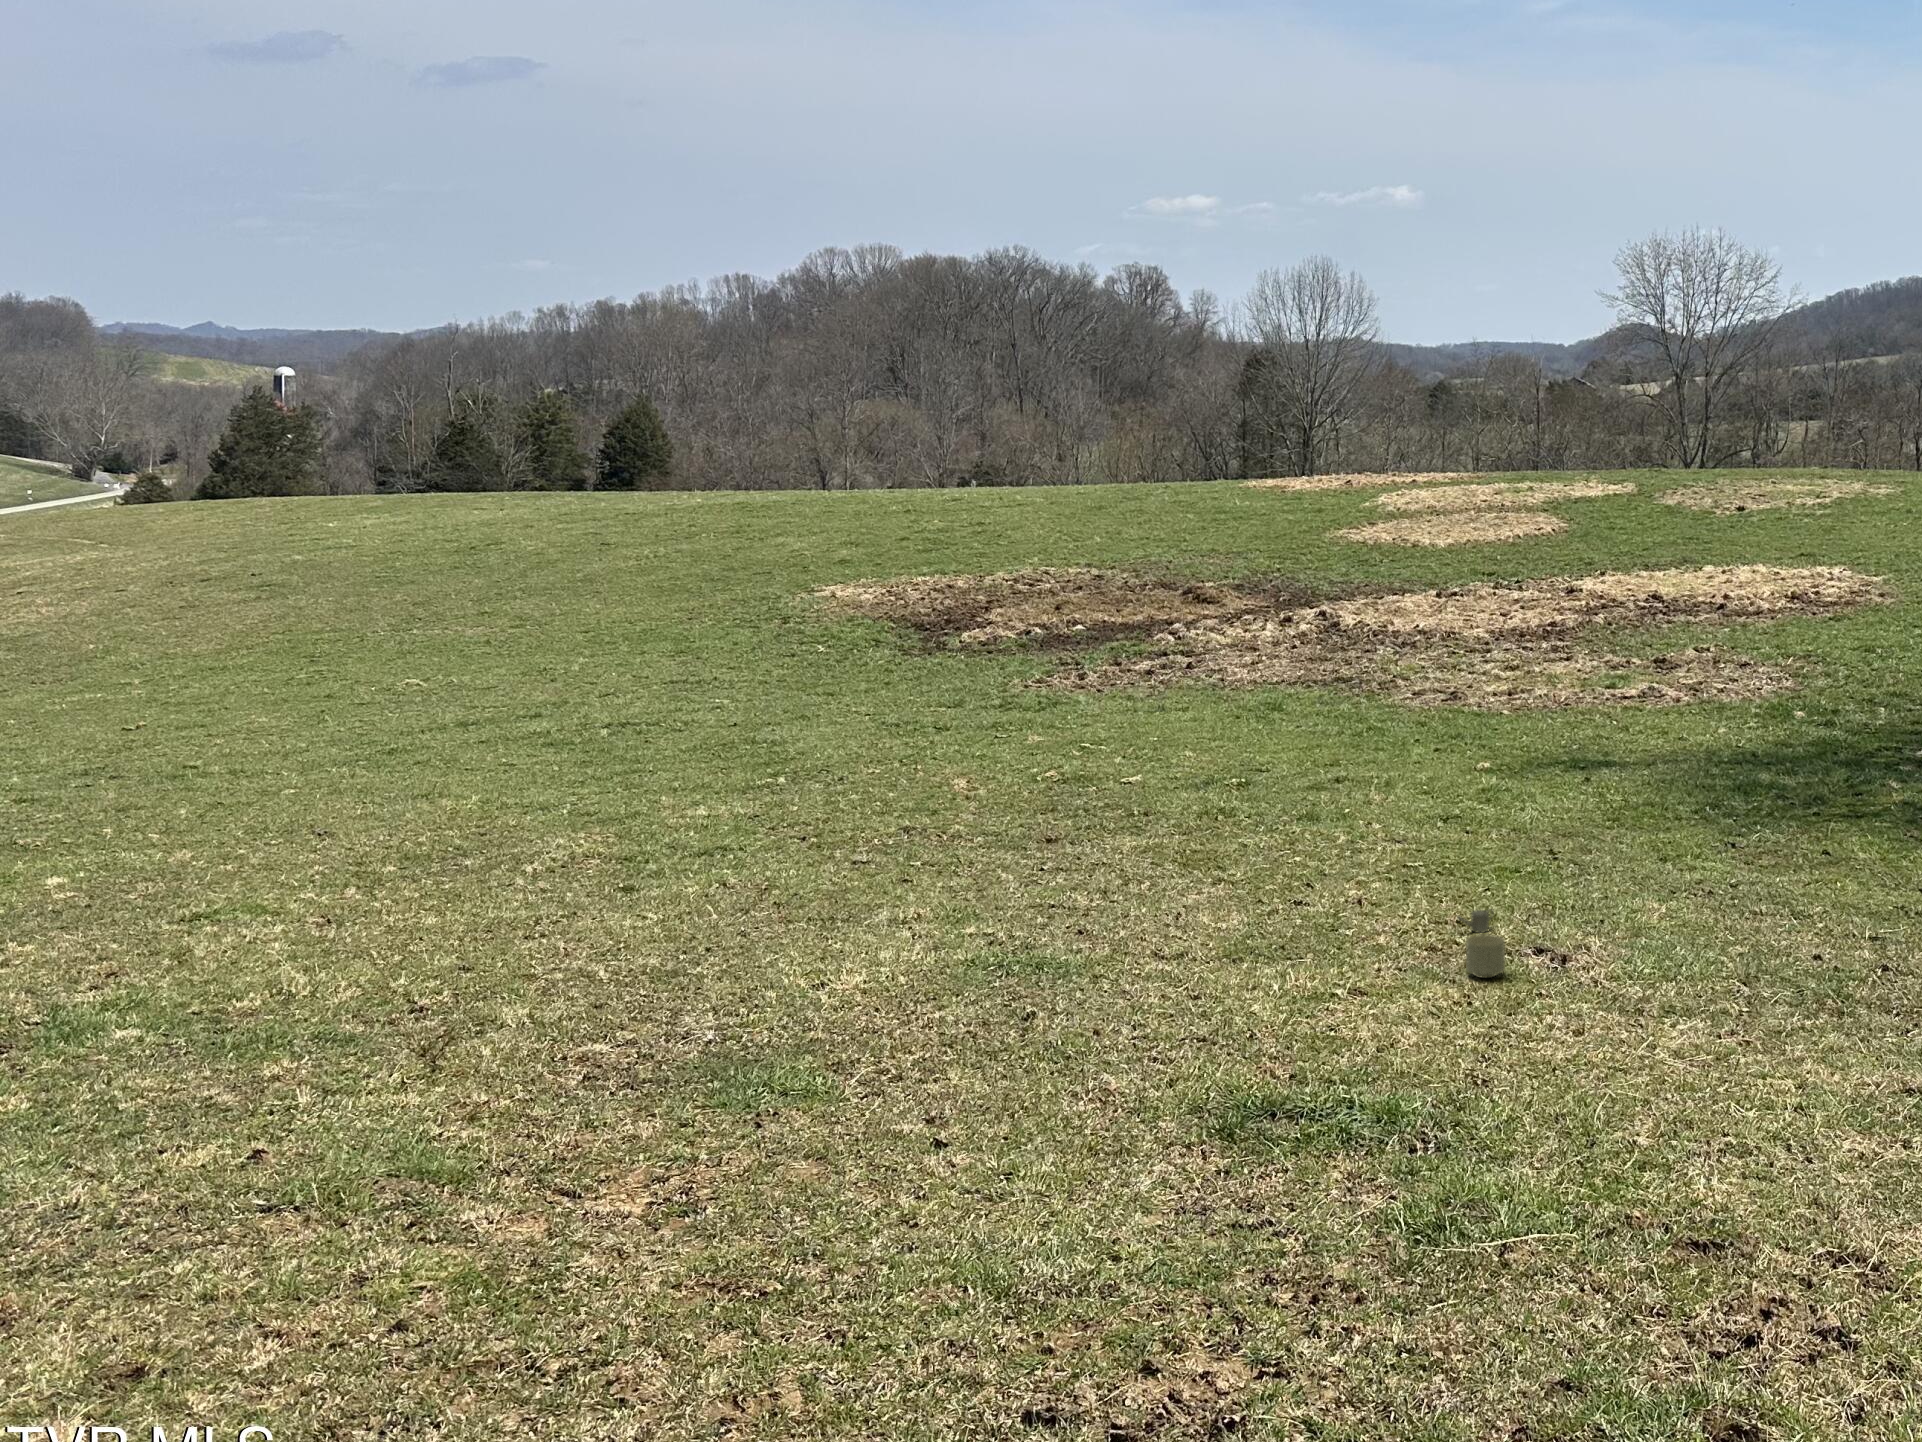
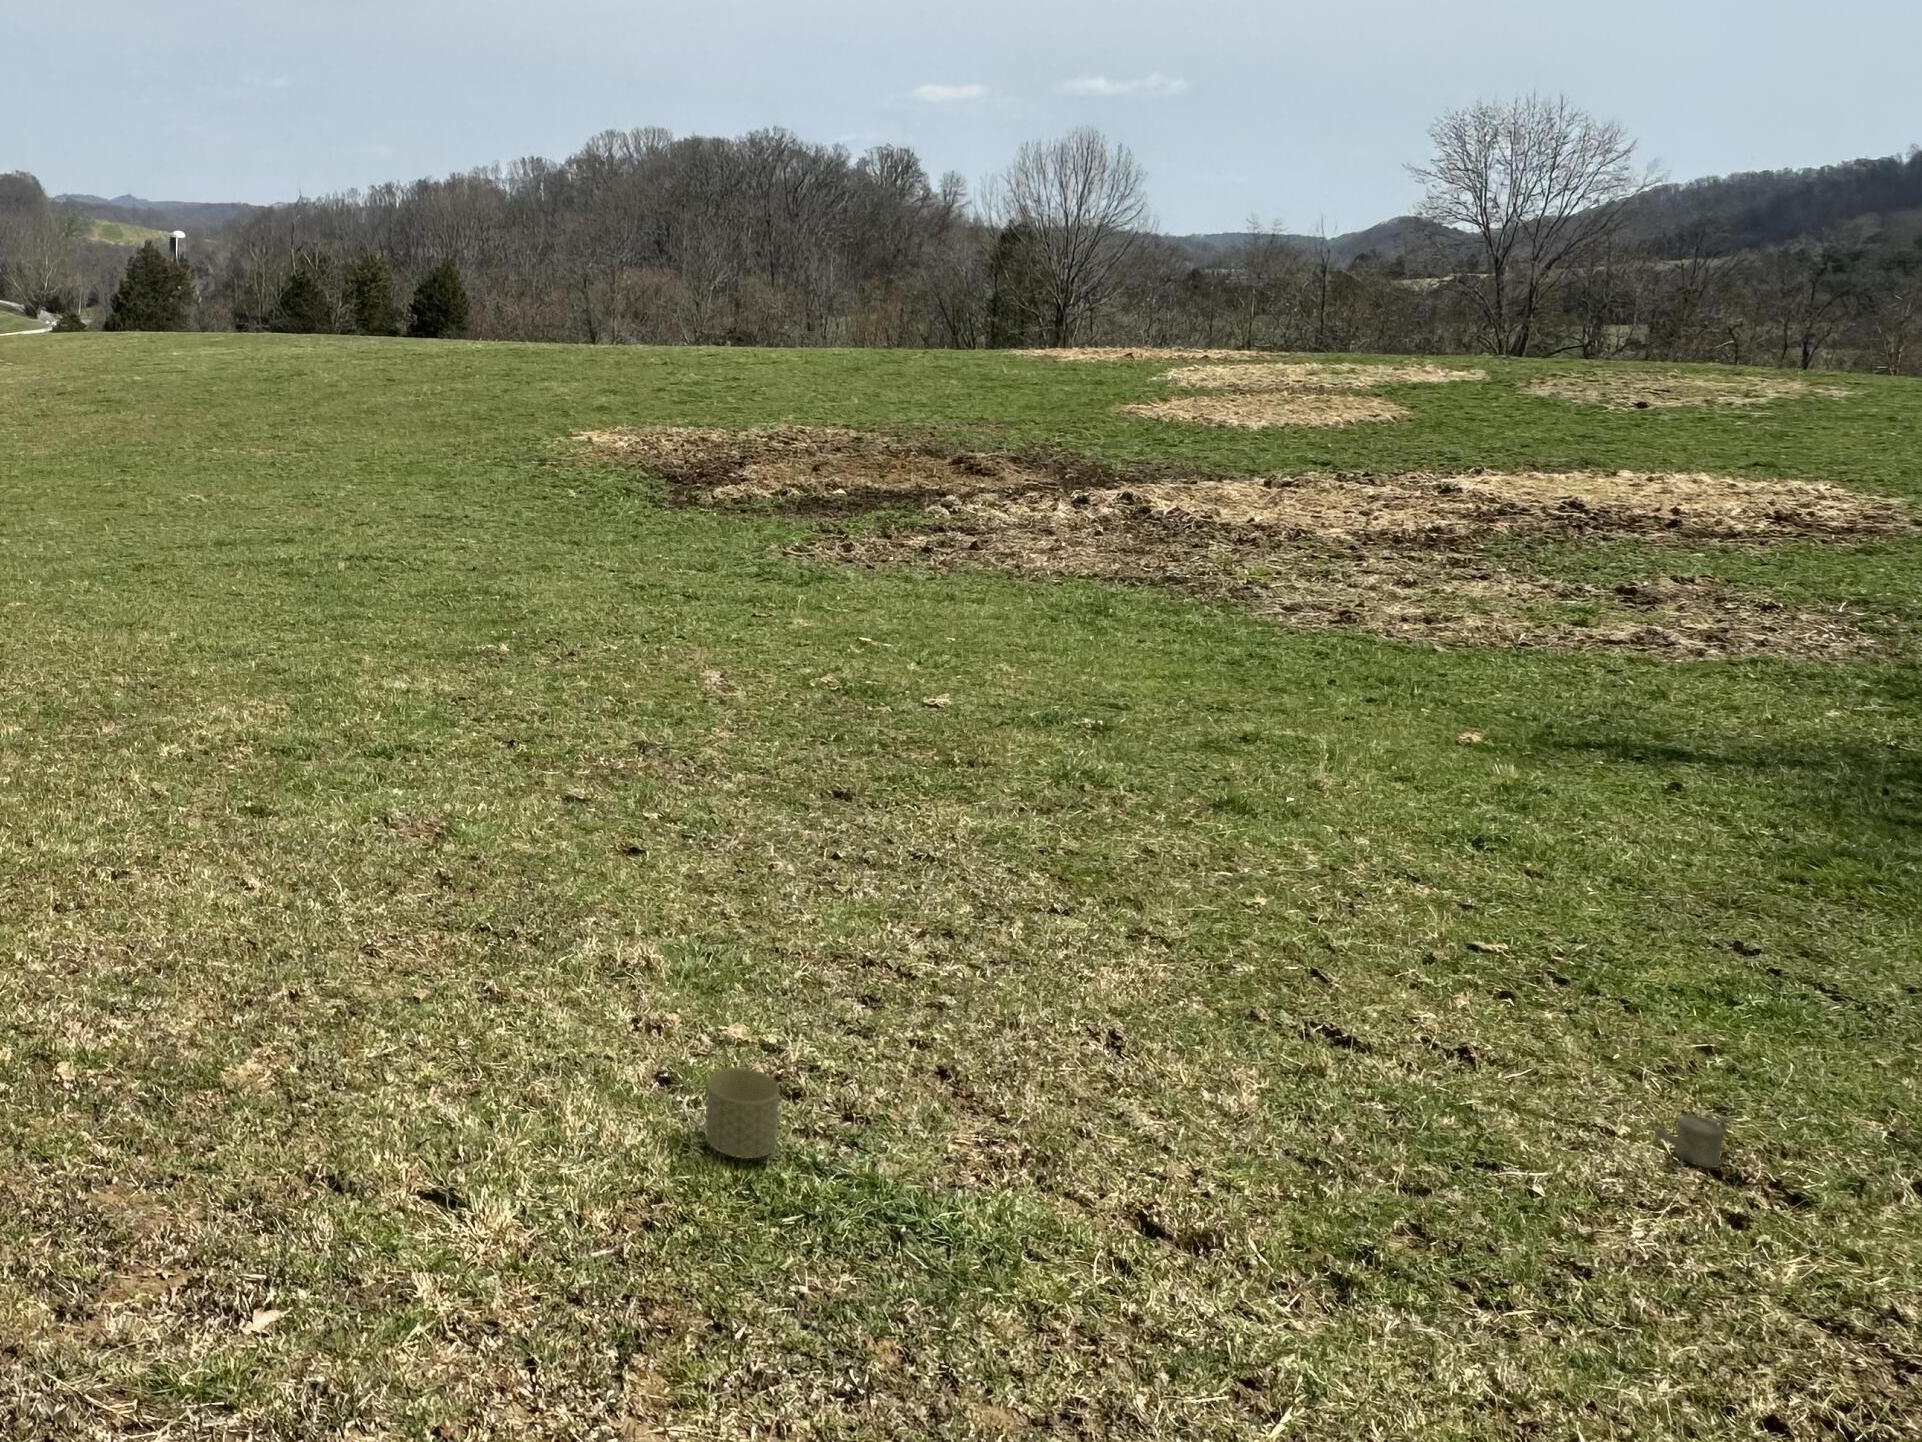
planter: present [1466,934,1505,978] -> present [705,1067,780,1159]

